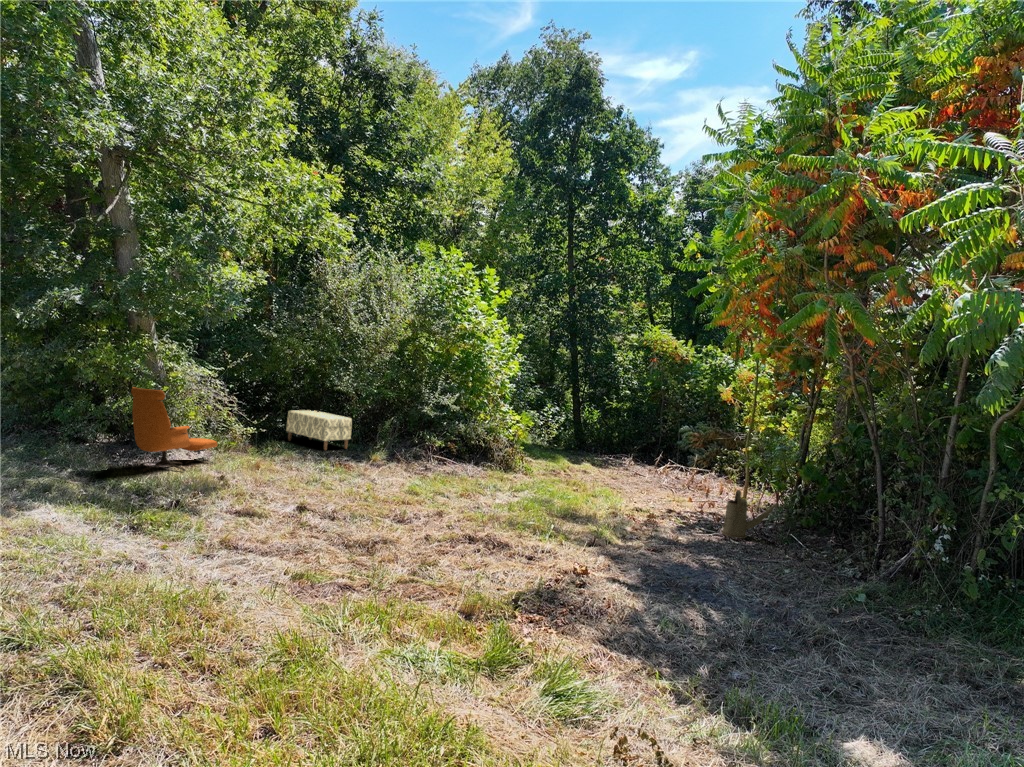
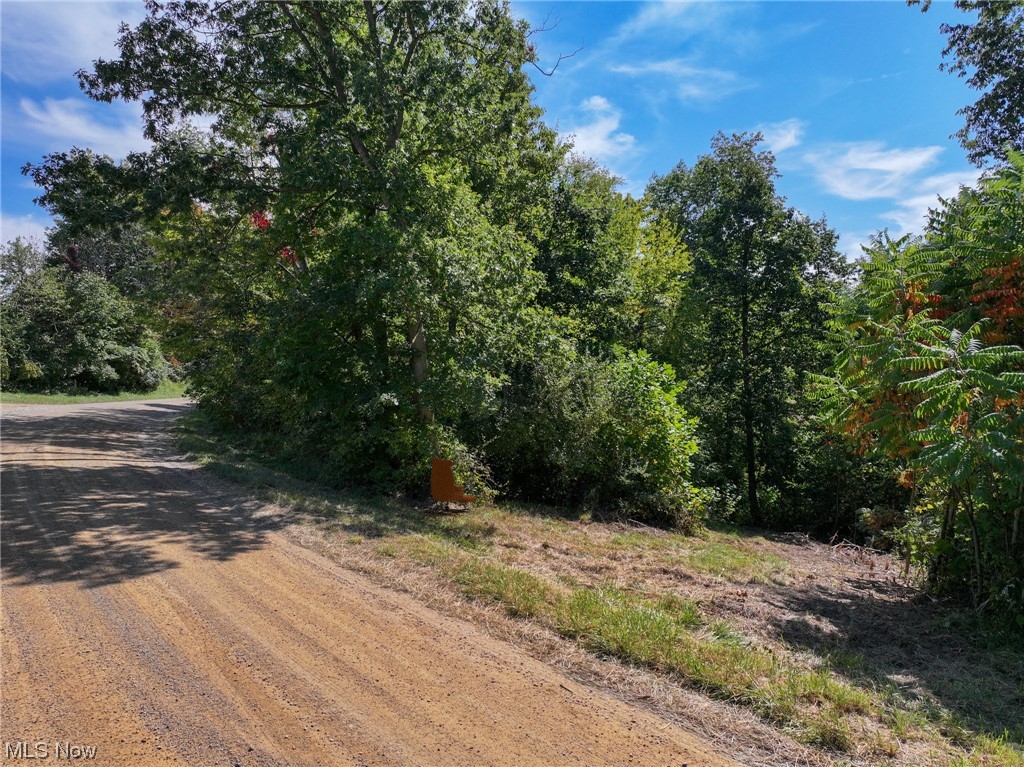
bench: present [286,410,352,450] -> none [513,478,563,510]
watering can: present [716,490,778,538] -> none [867,557,922,597]

